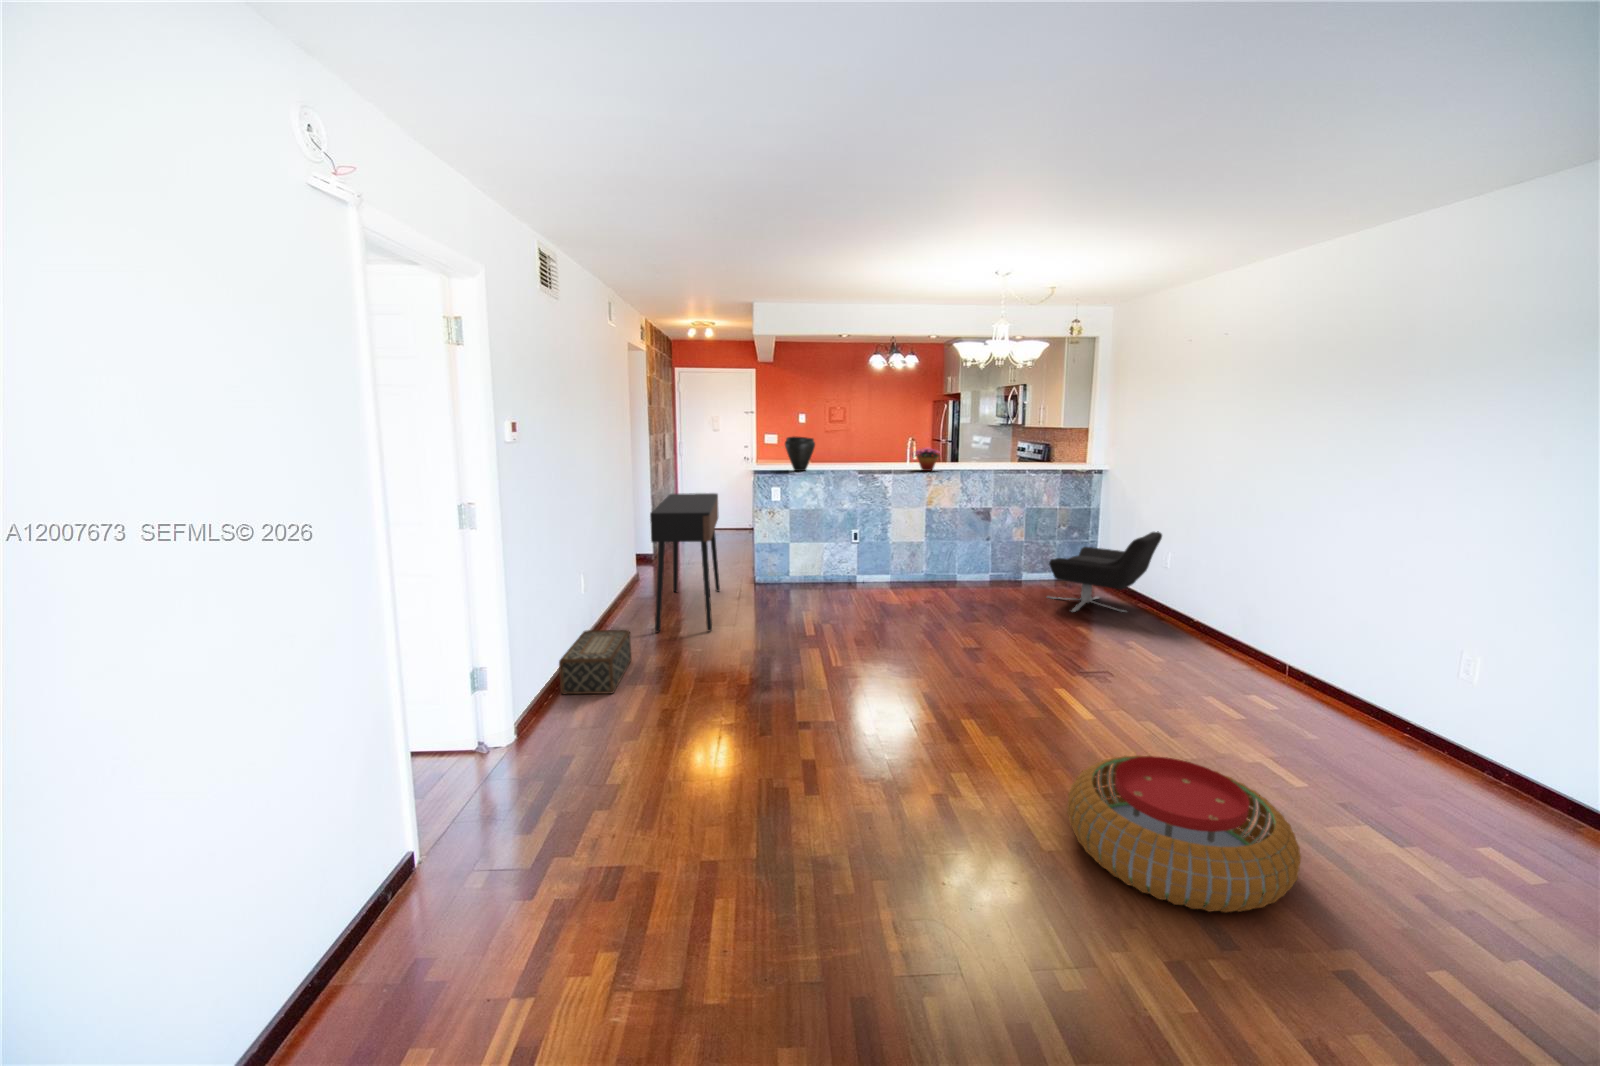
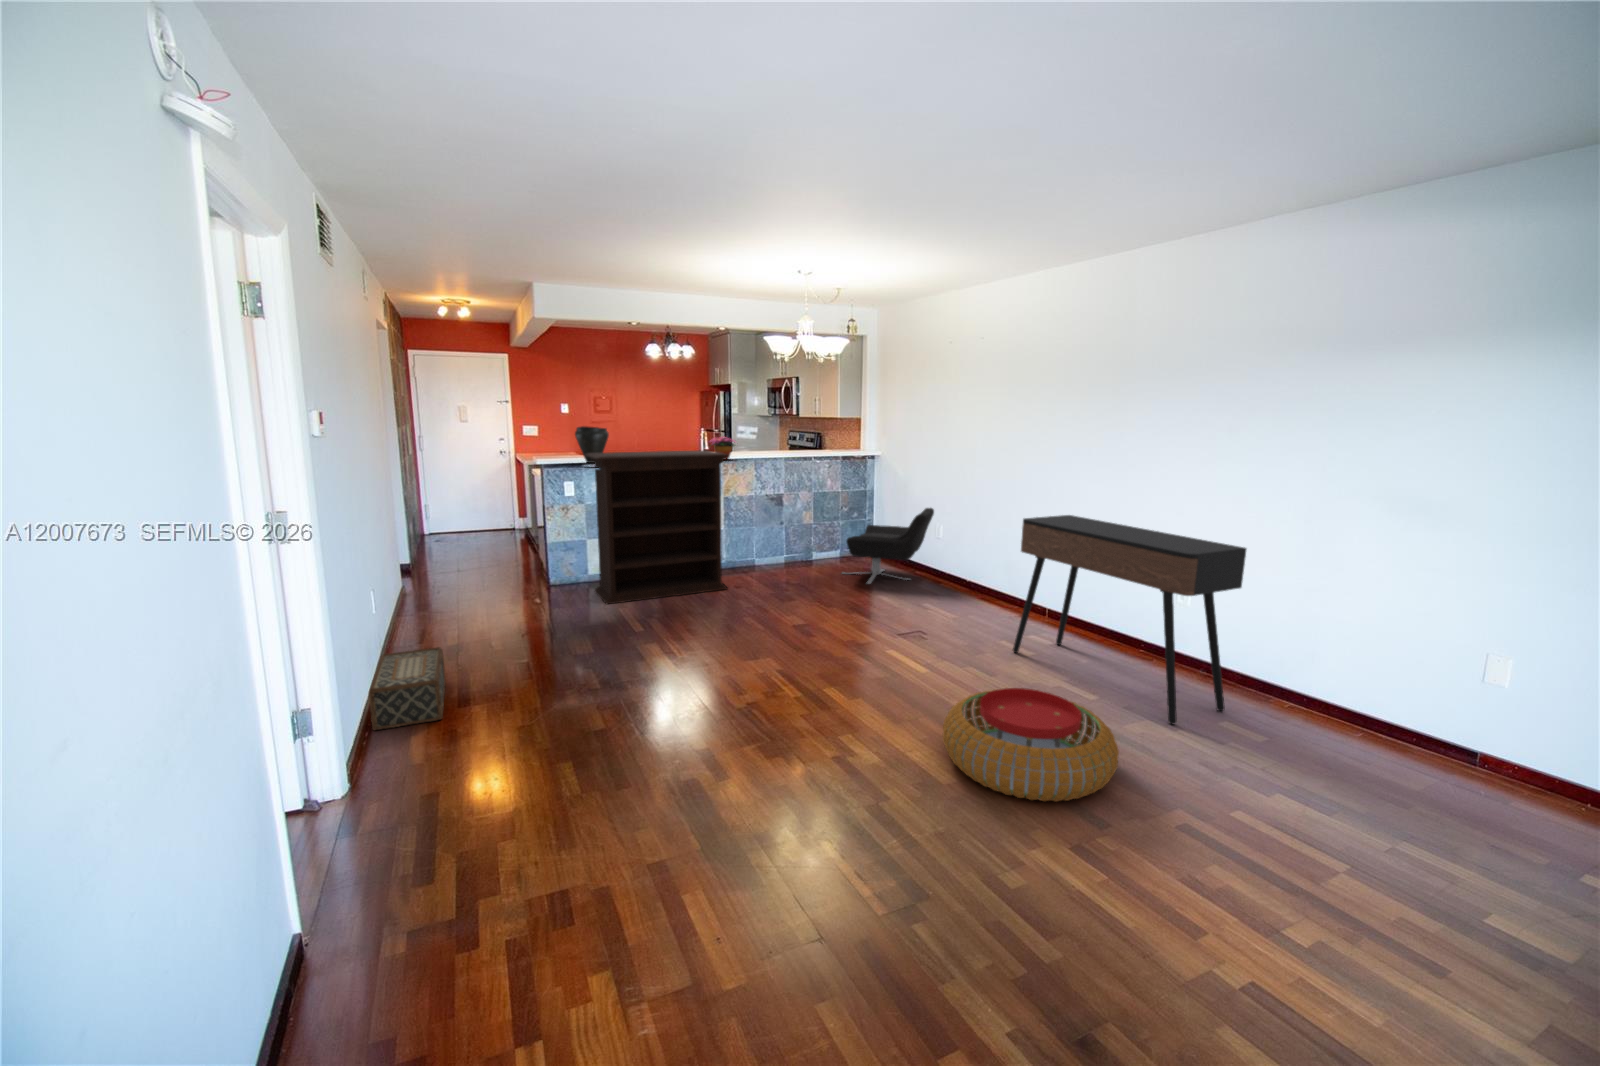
bookshelf: none [786,461,924,606] -> present [584,450,730,604]
console table: present [650,493,720,632] -> present [1013,515,1246,724]

